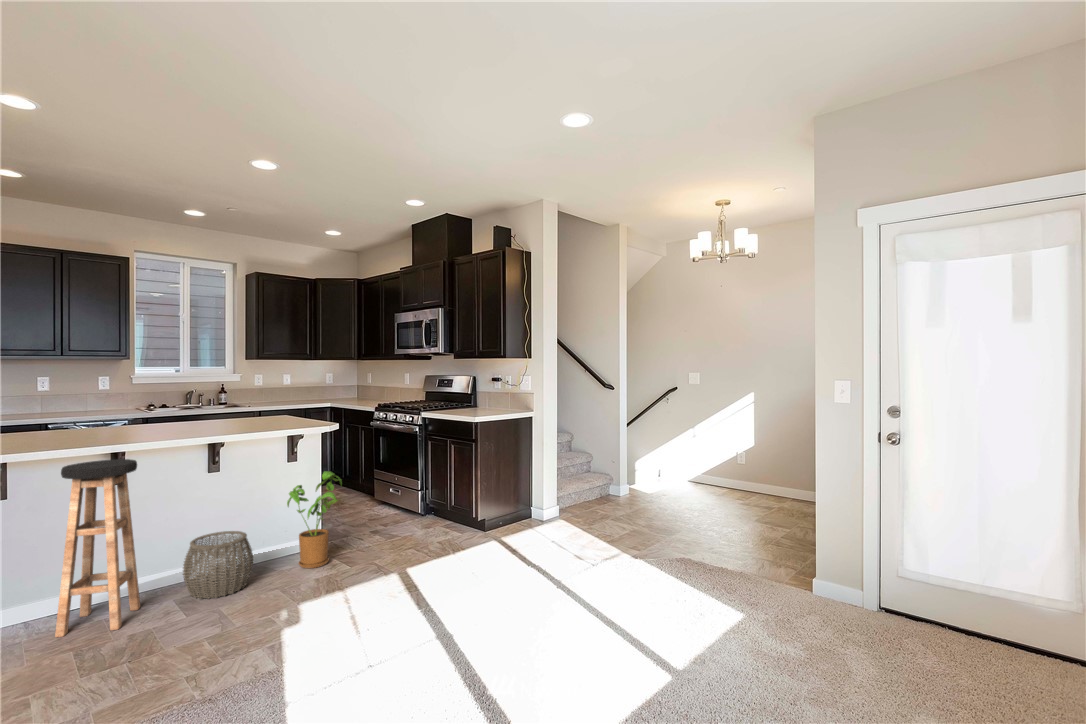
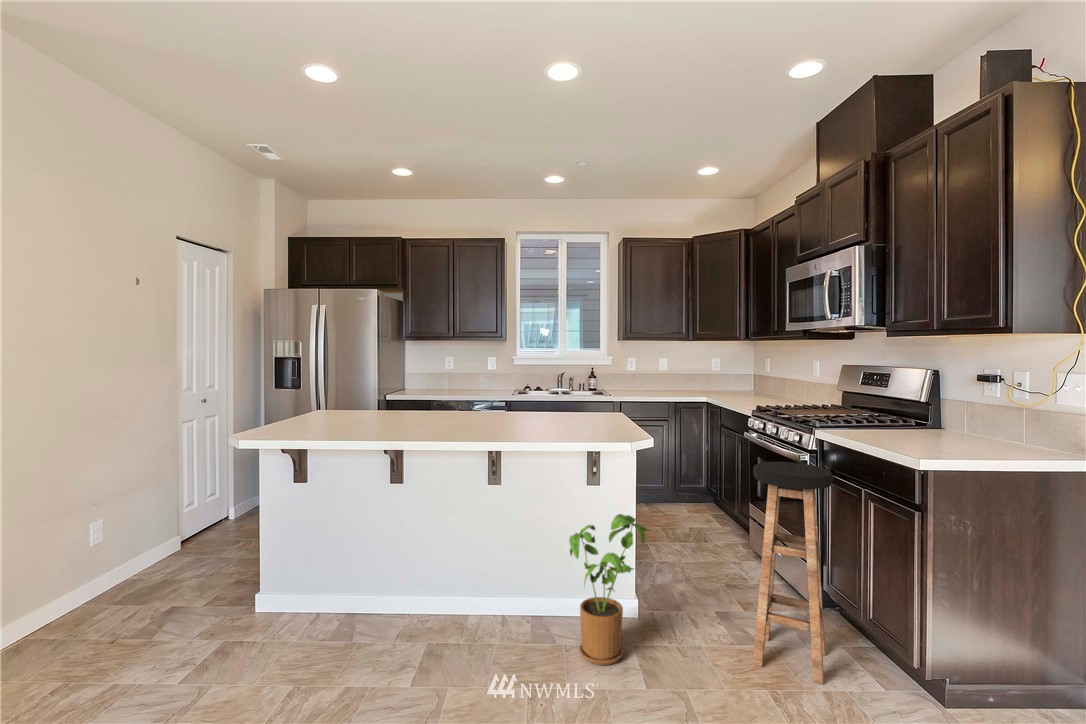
bar stool: present [55,459,140,637] -> present [753,462,833,684]
woven basket: present [183,531,253,599] -> none [429,570,512,672]

